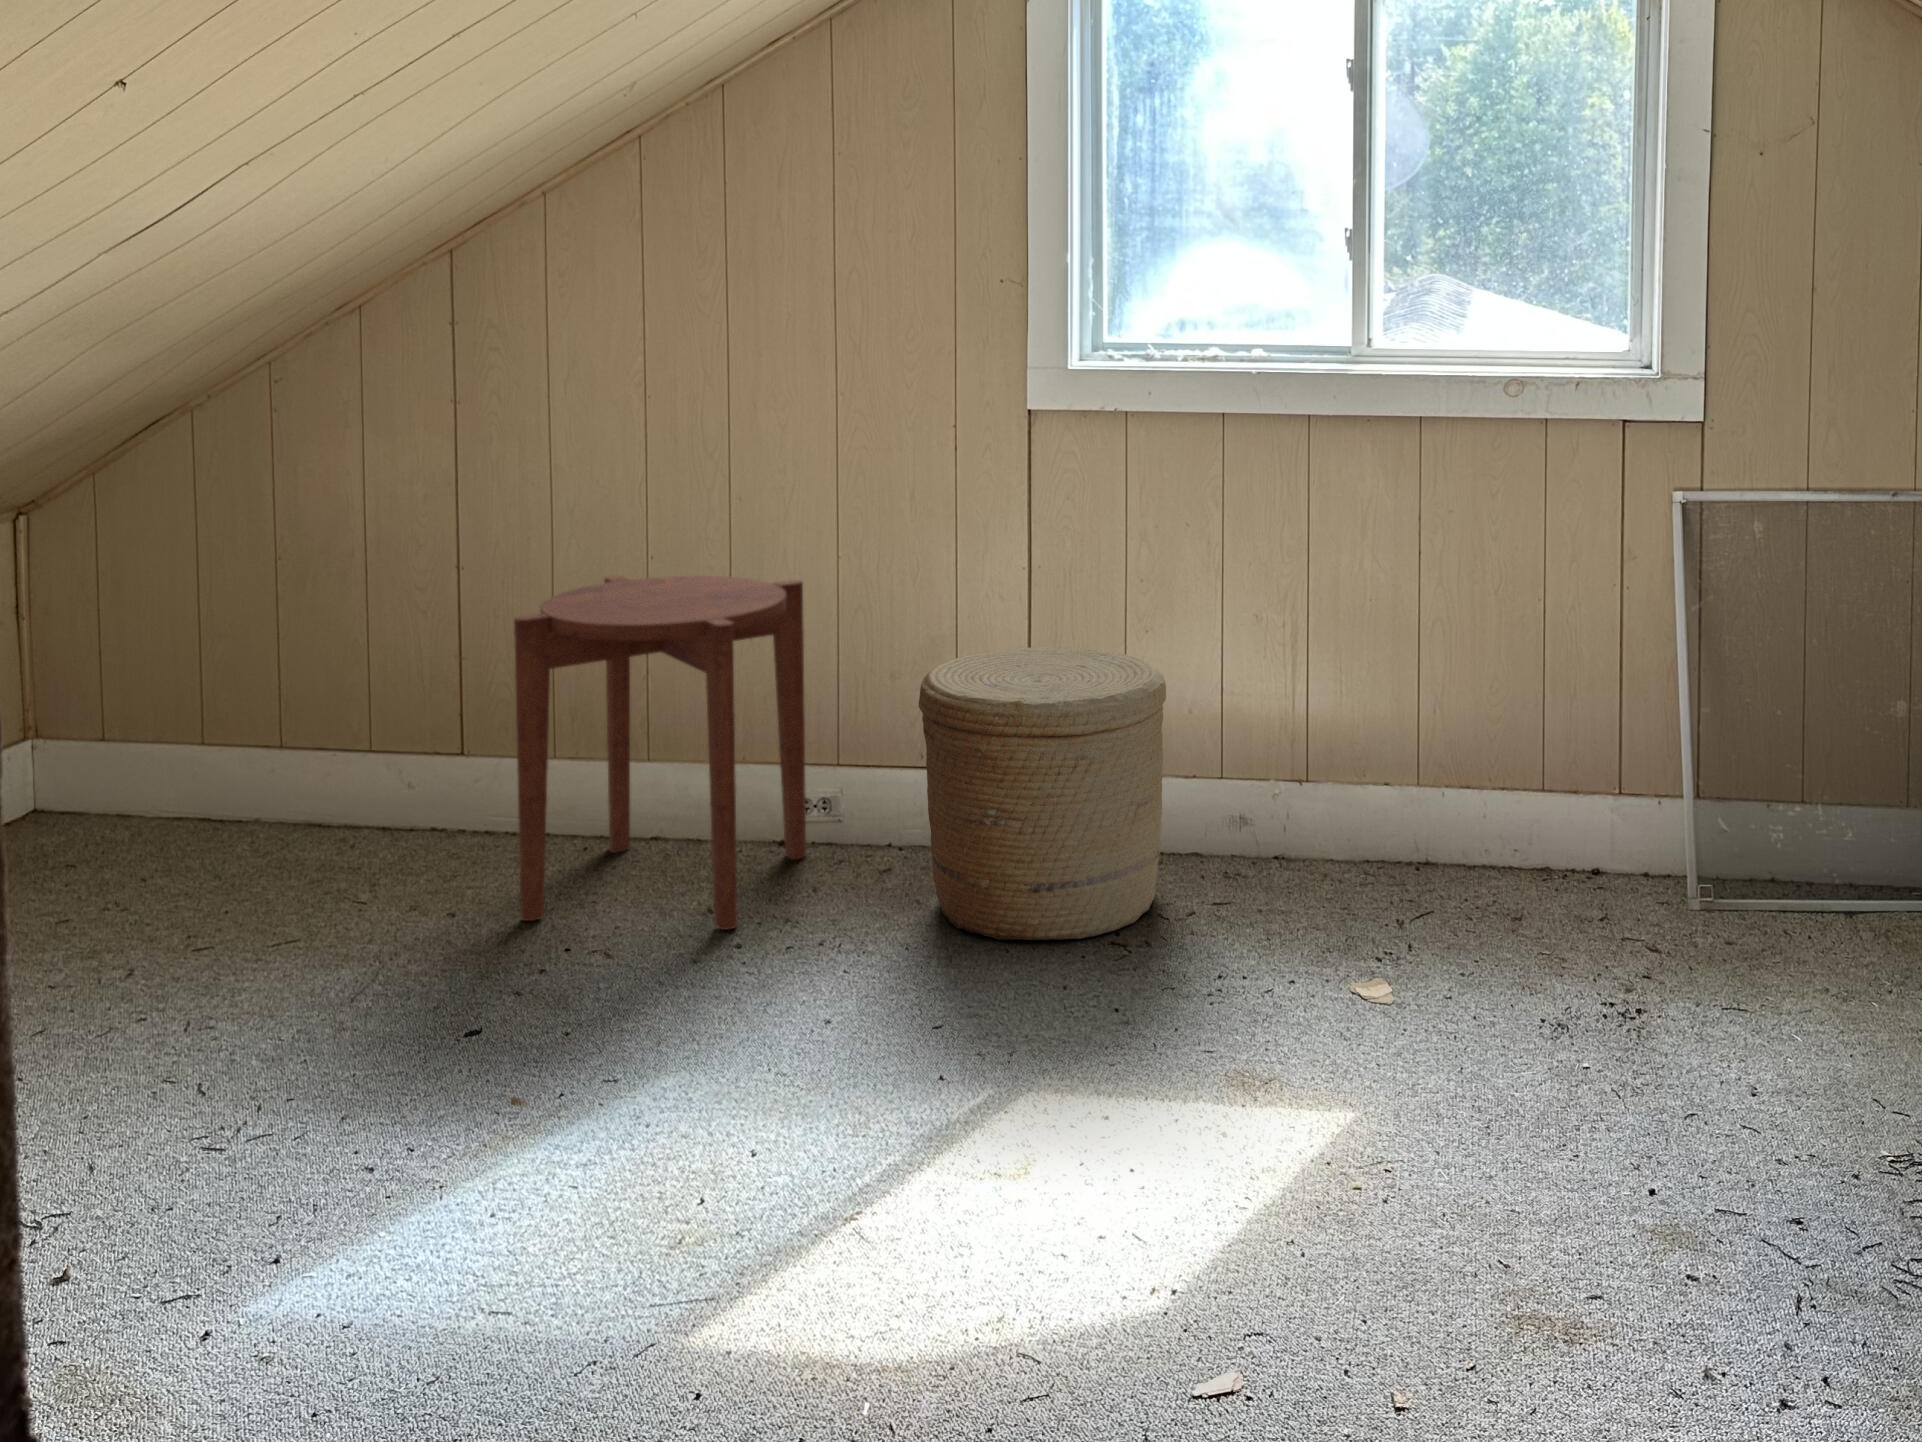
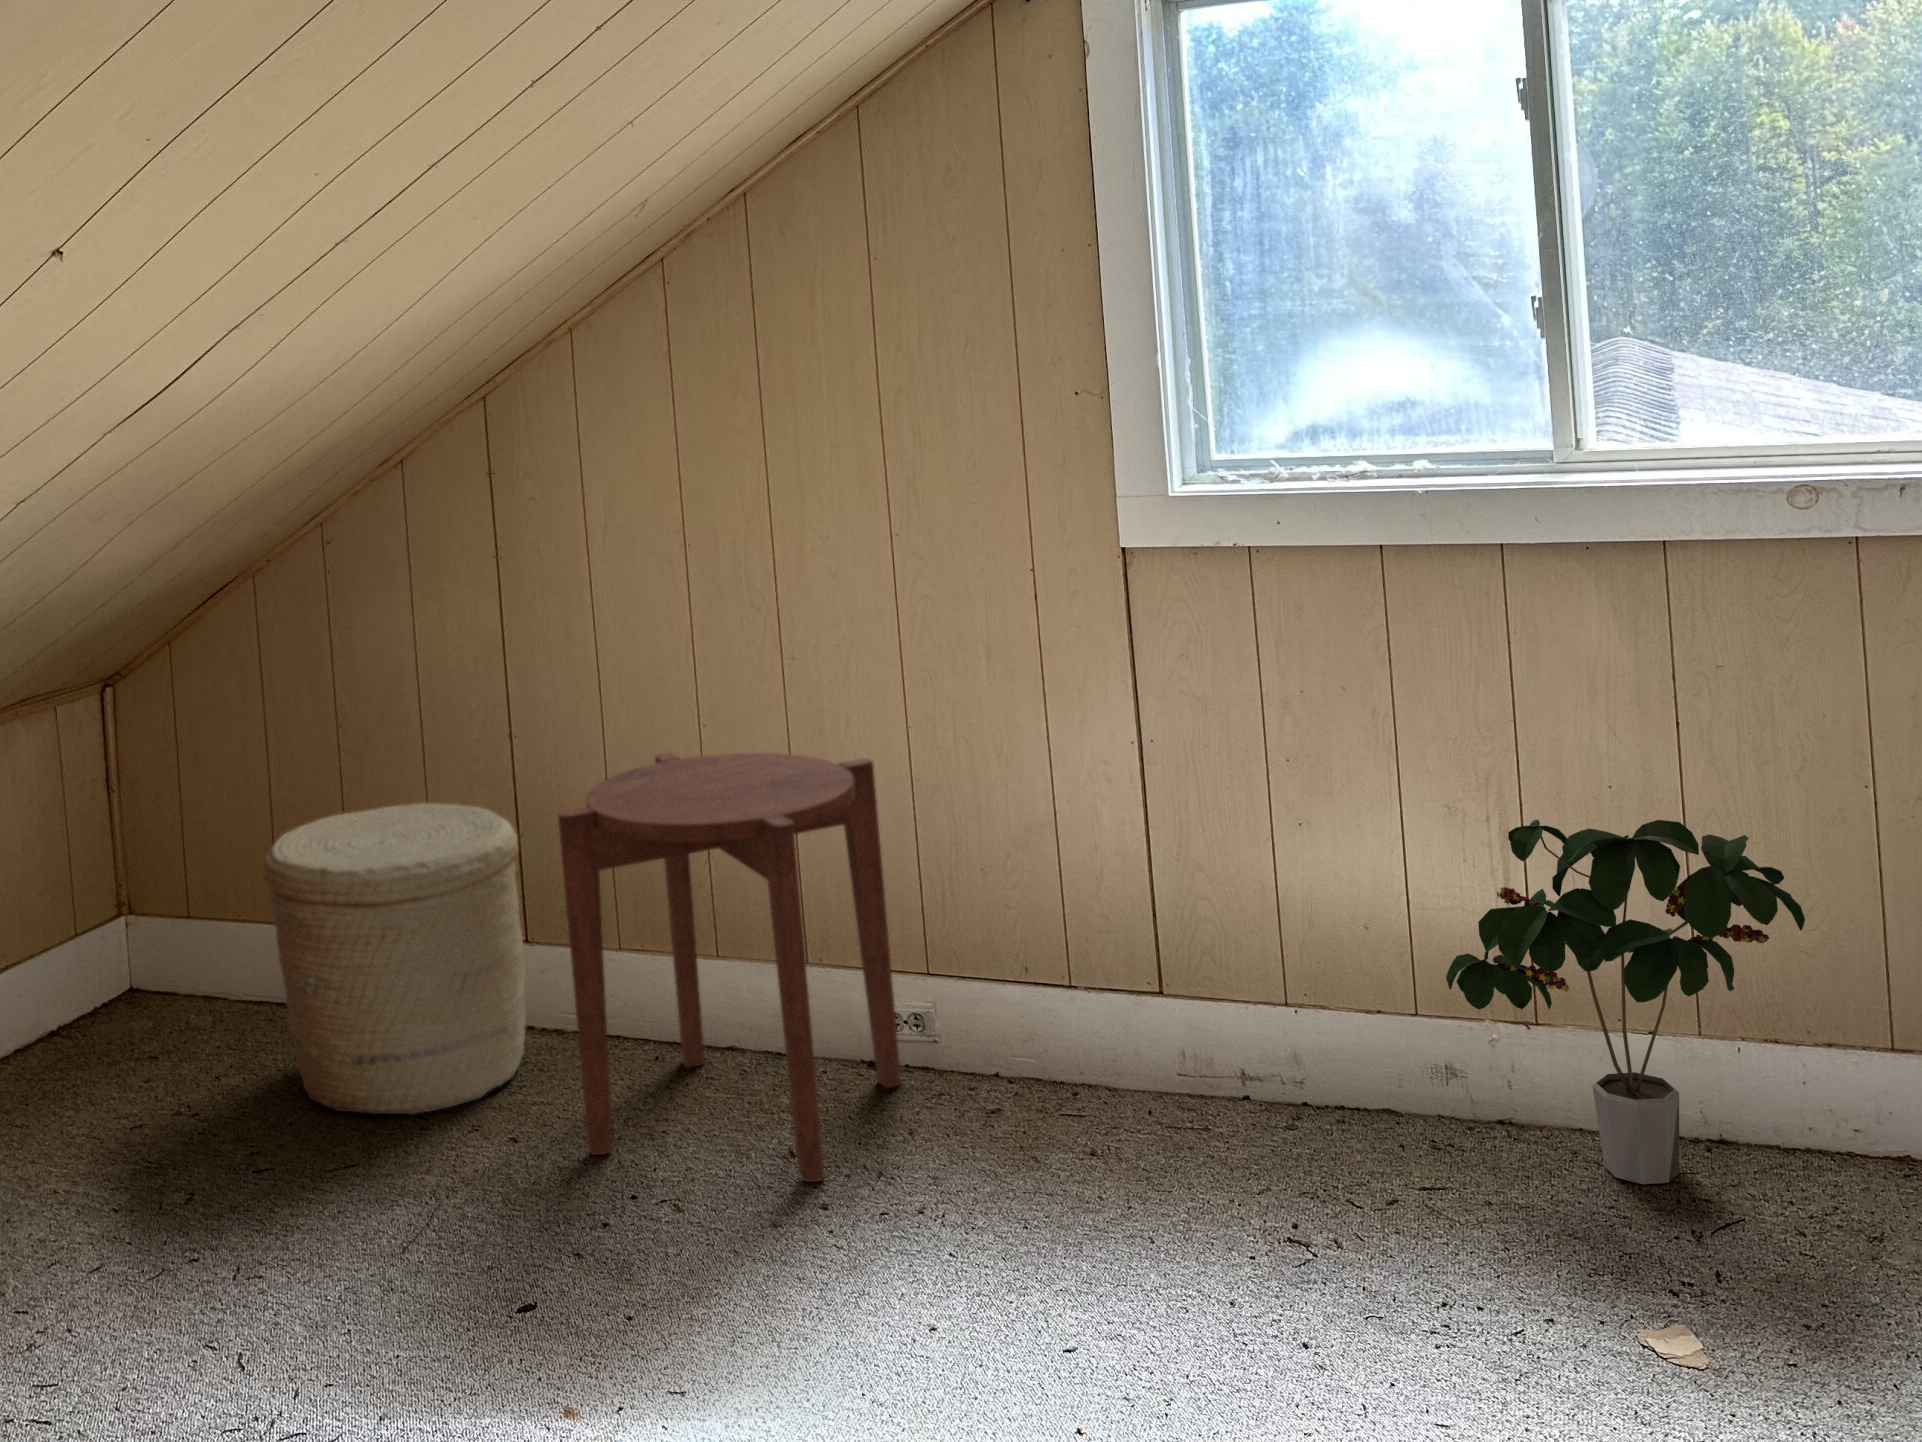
potted plant: none [1245,623,1493,894] -> present [1446,820,1805,1184]
woven basket: present [919,647,1166,940] -> present [264,803,525,1114]

